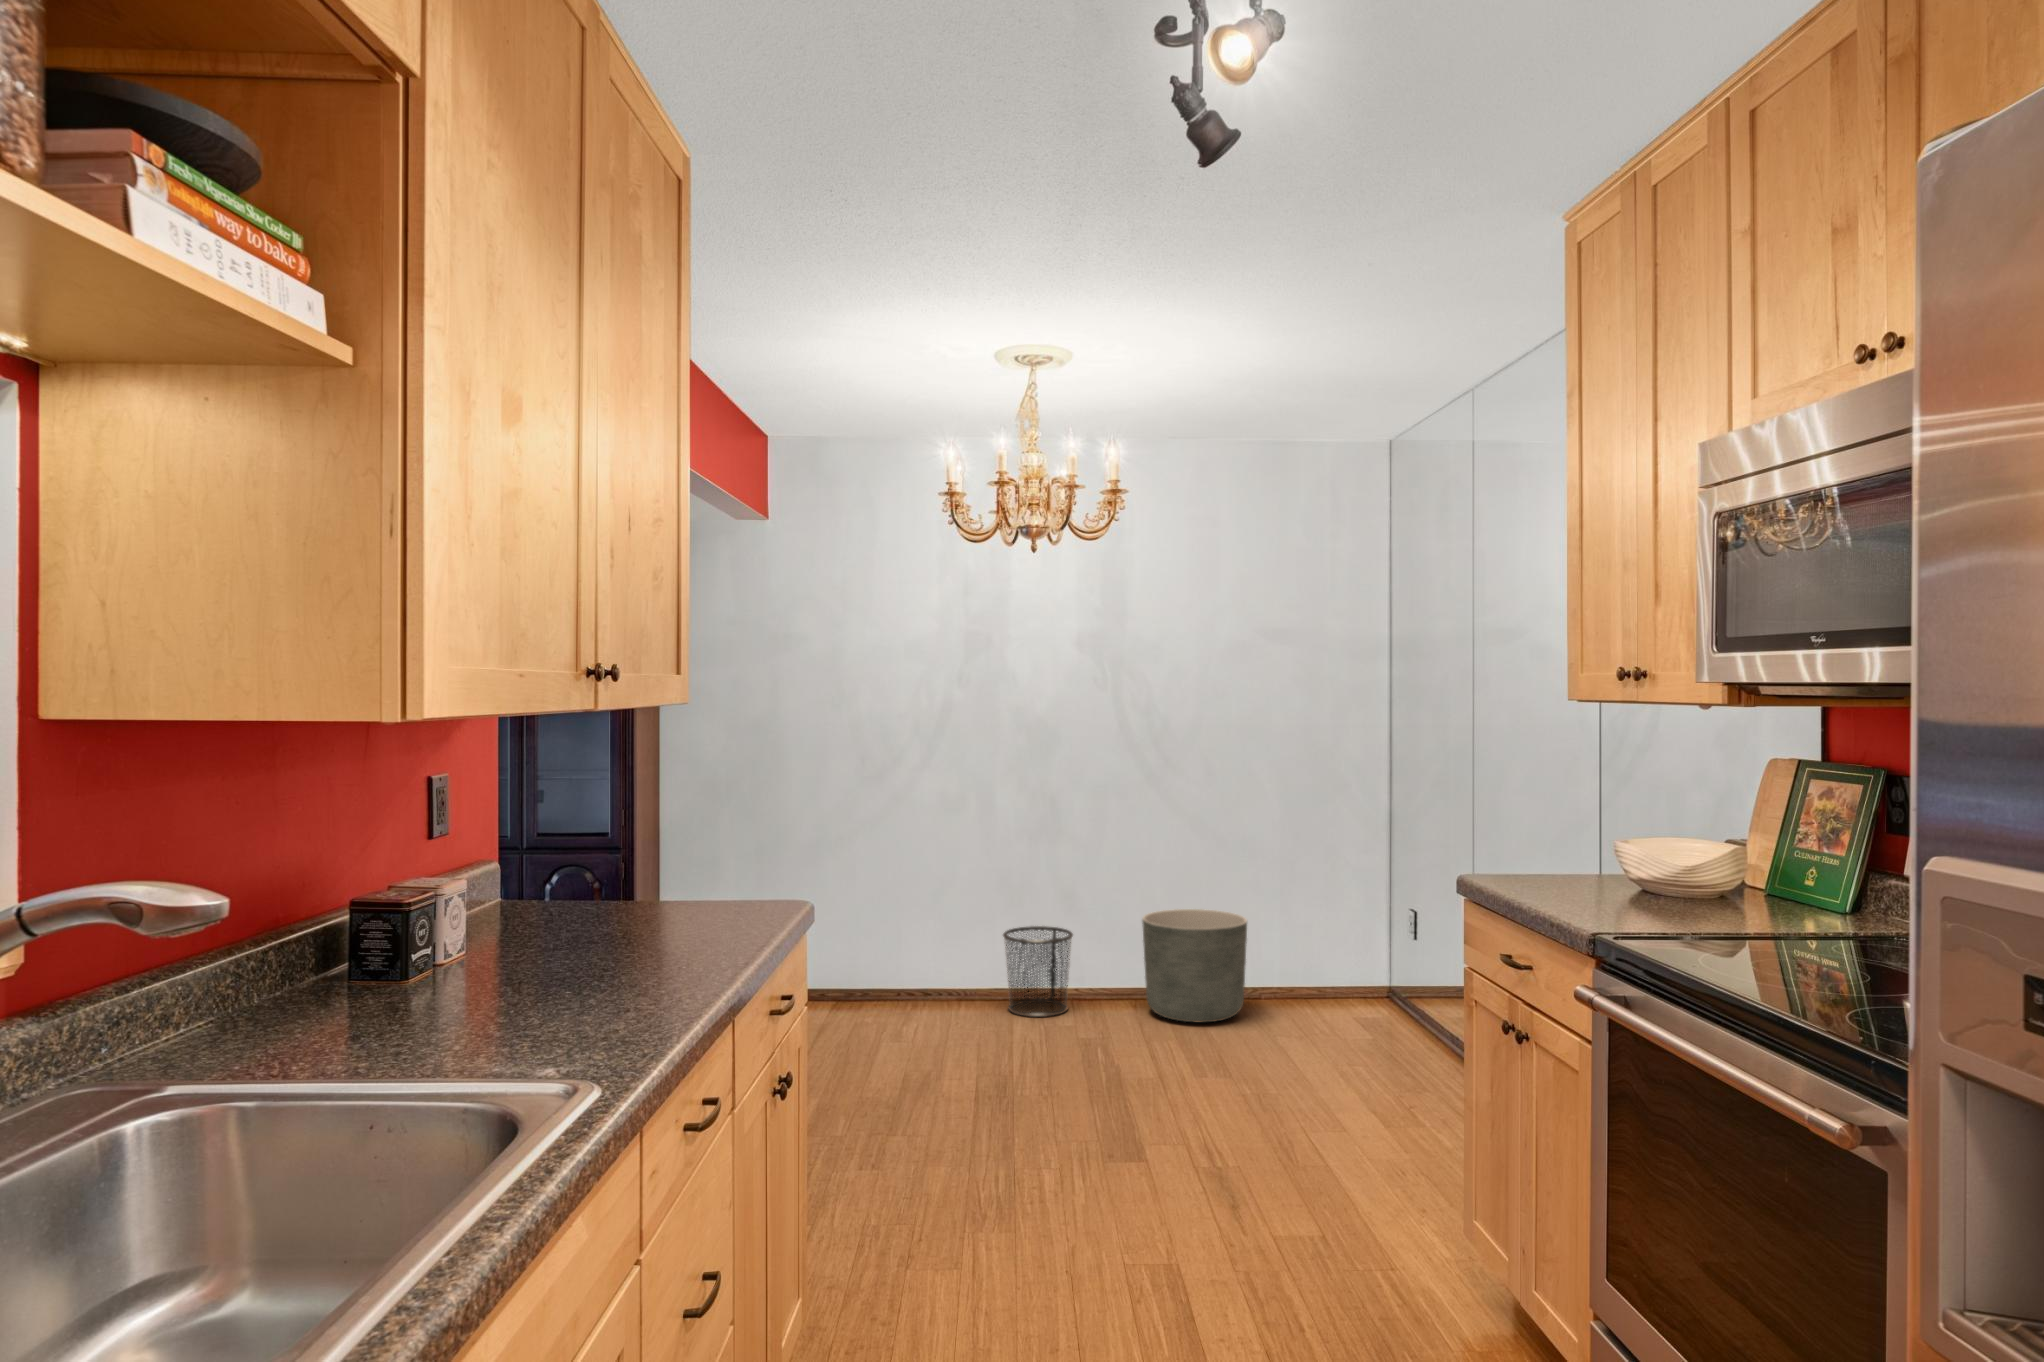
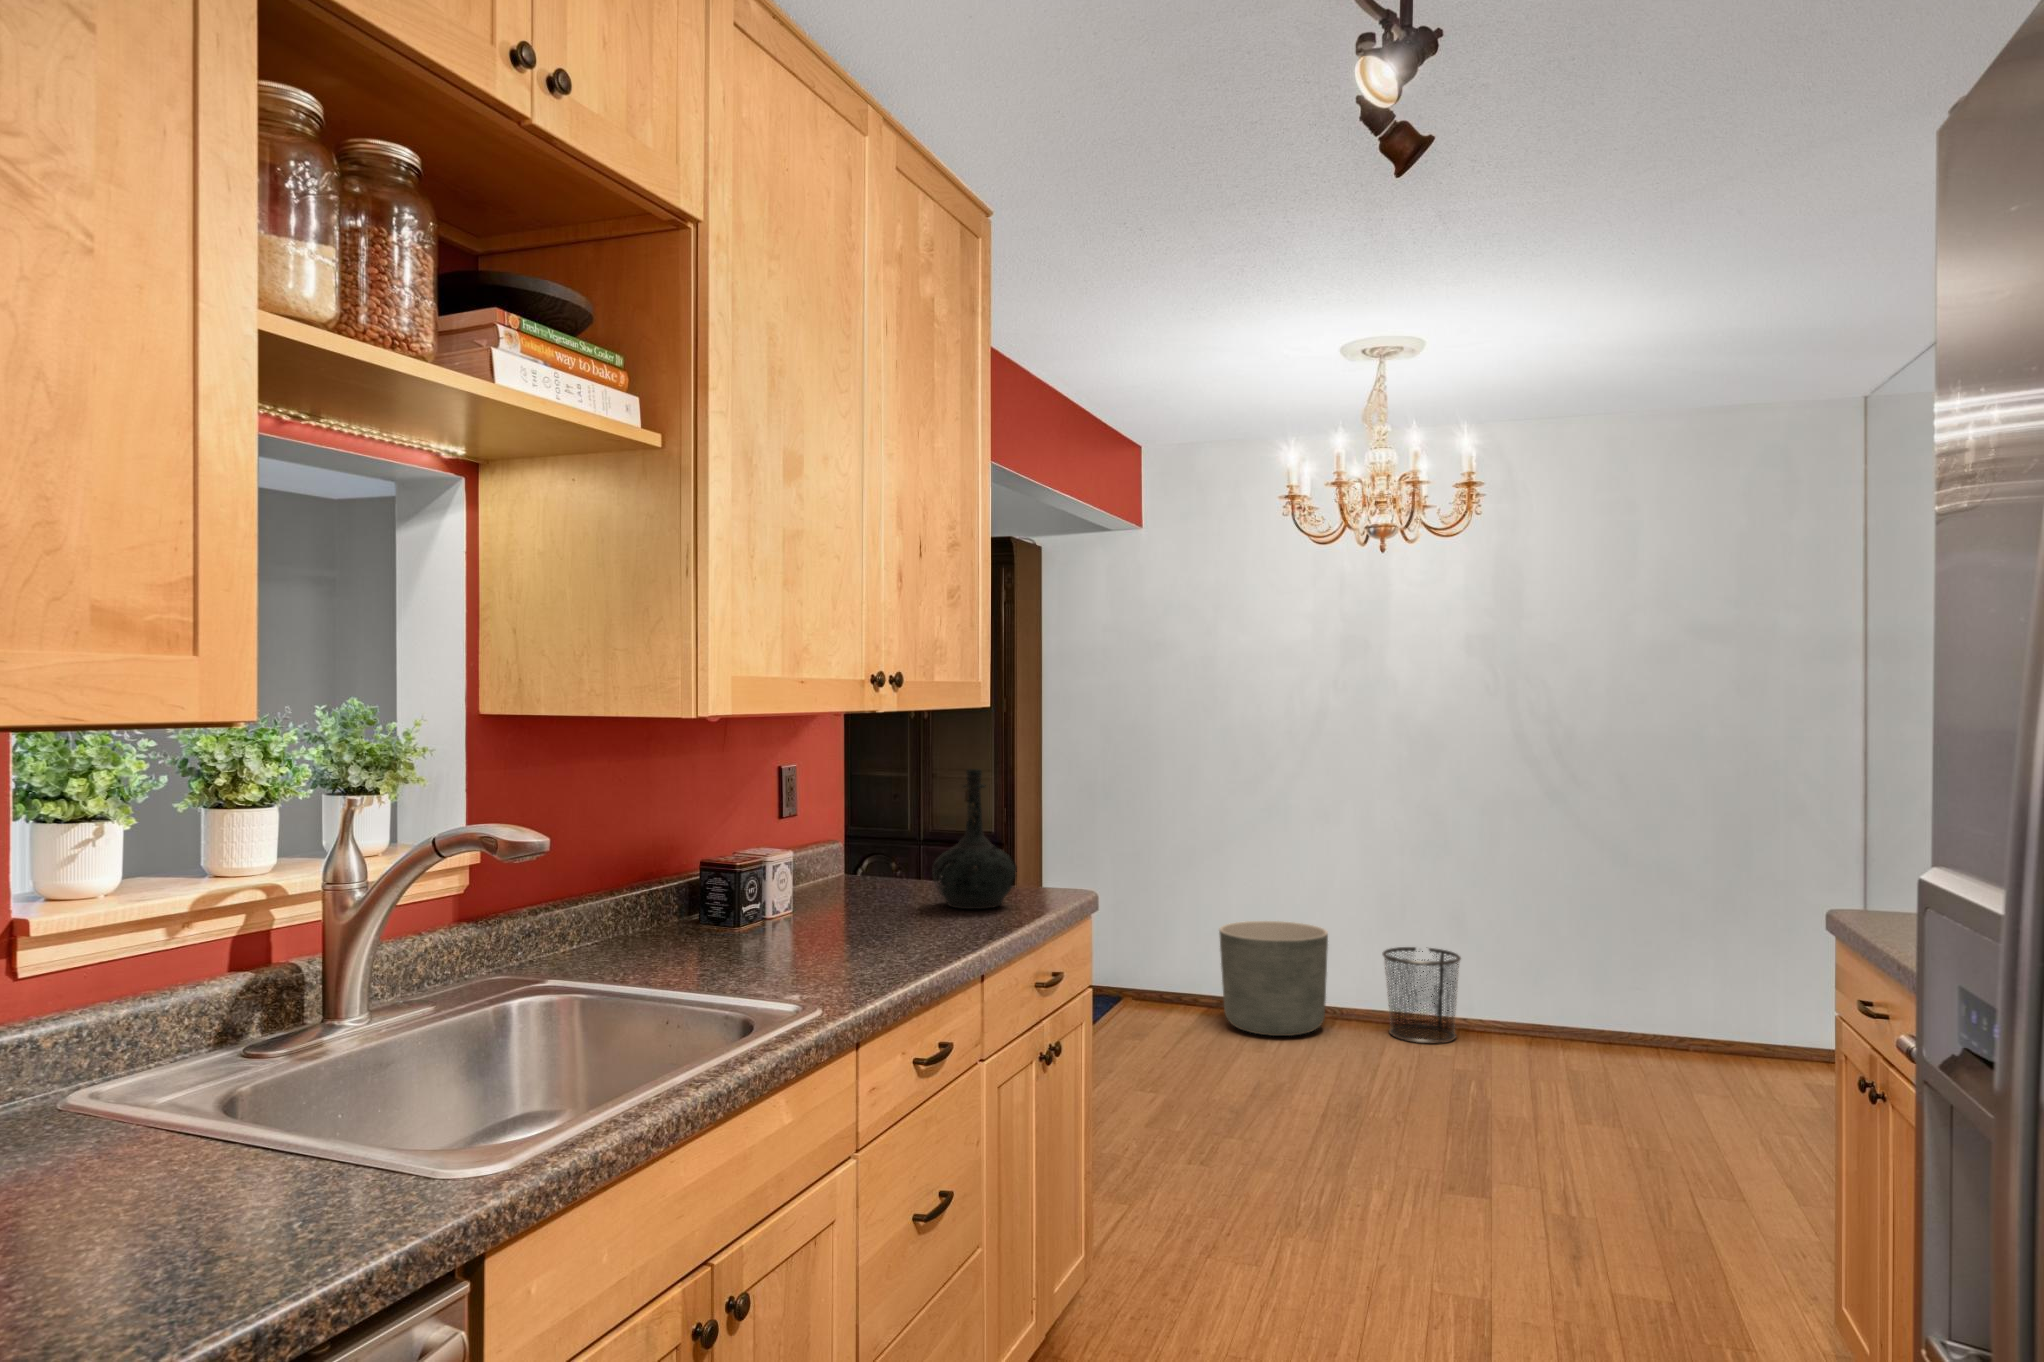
bottle: none [635,775,735,934] -> present [932,769,1017,909]
planter: present [1142,909,1247,1022] -> present [1219,921,1328,1036]

